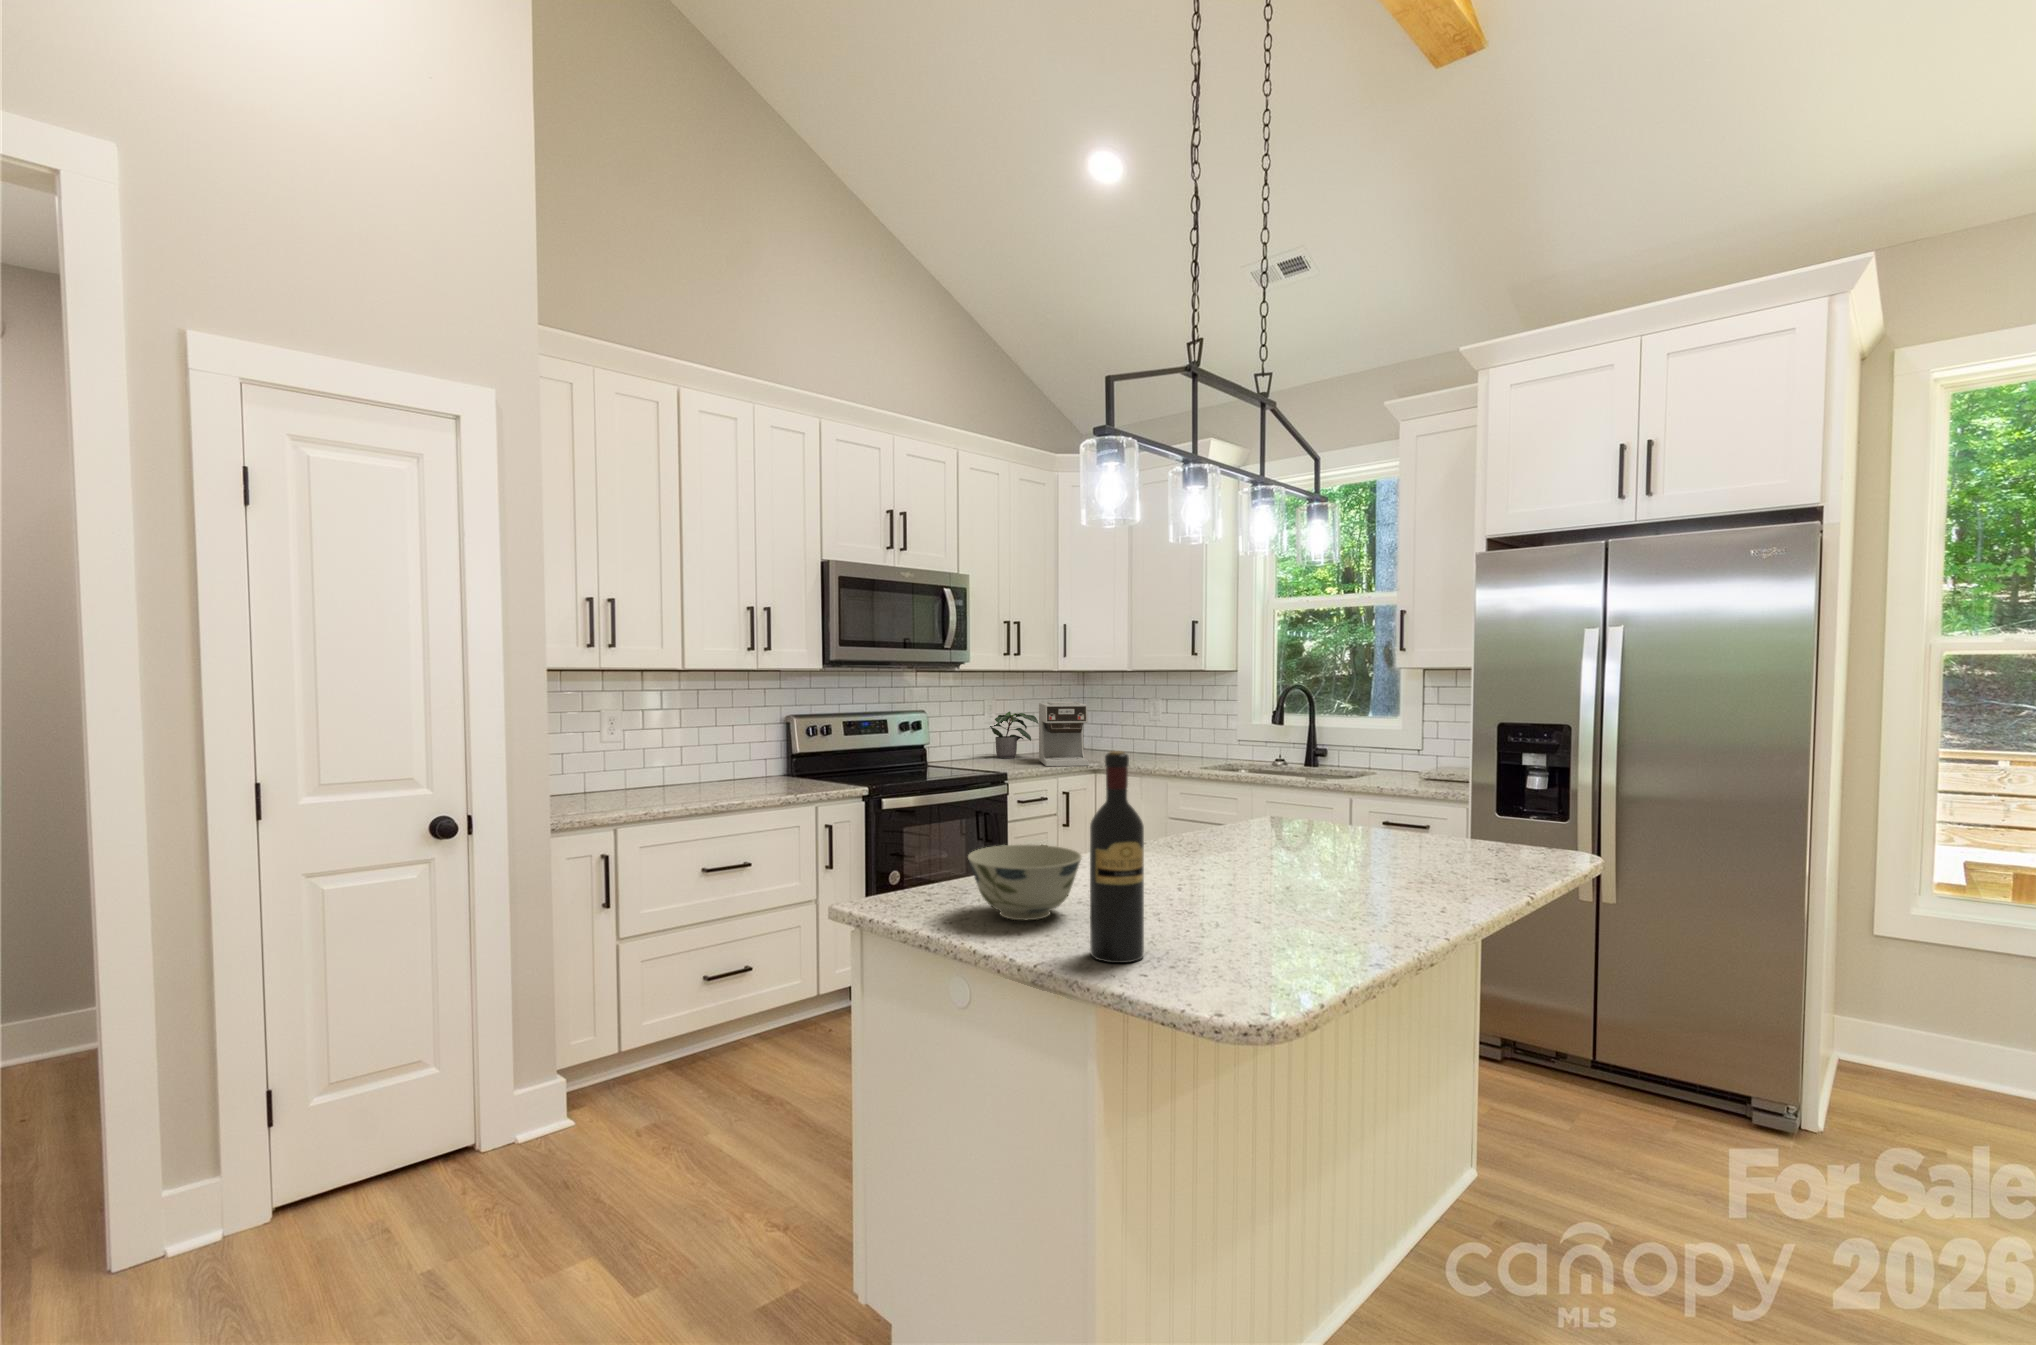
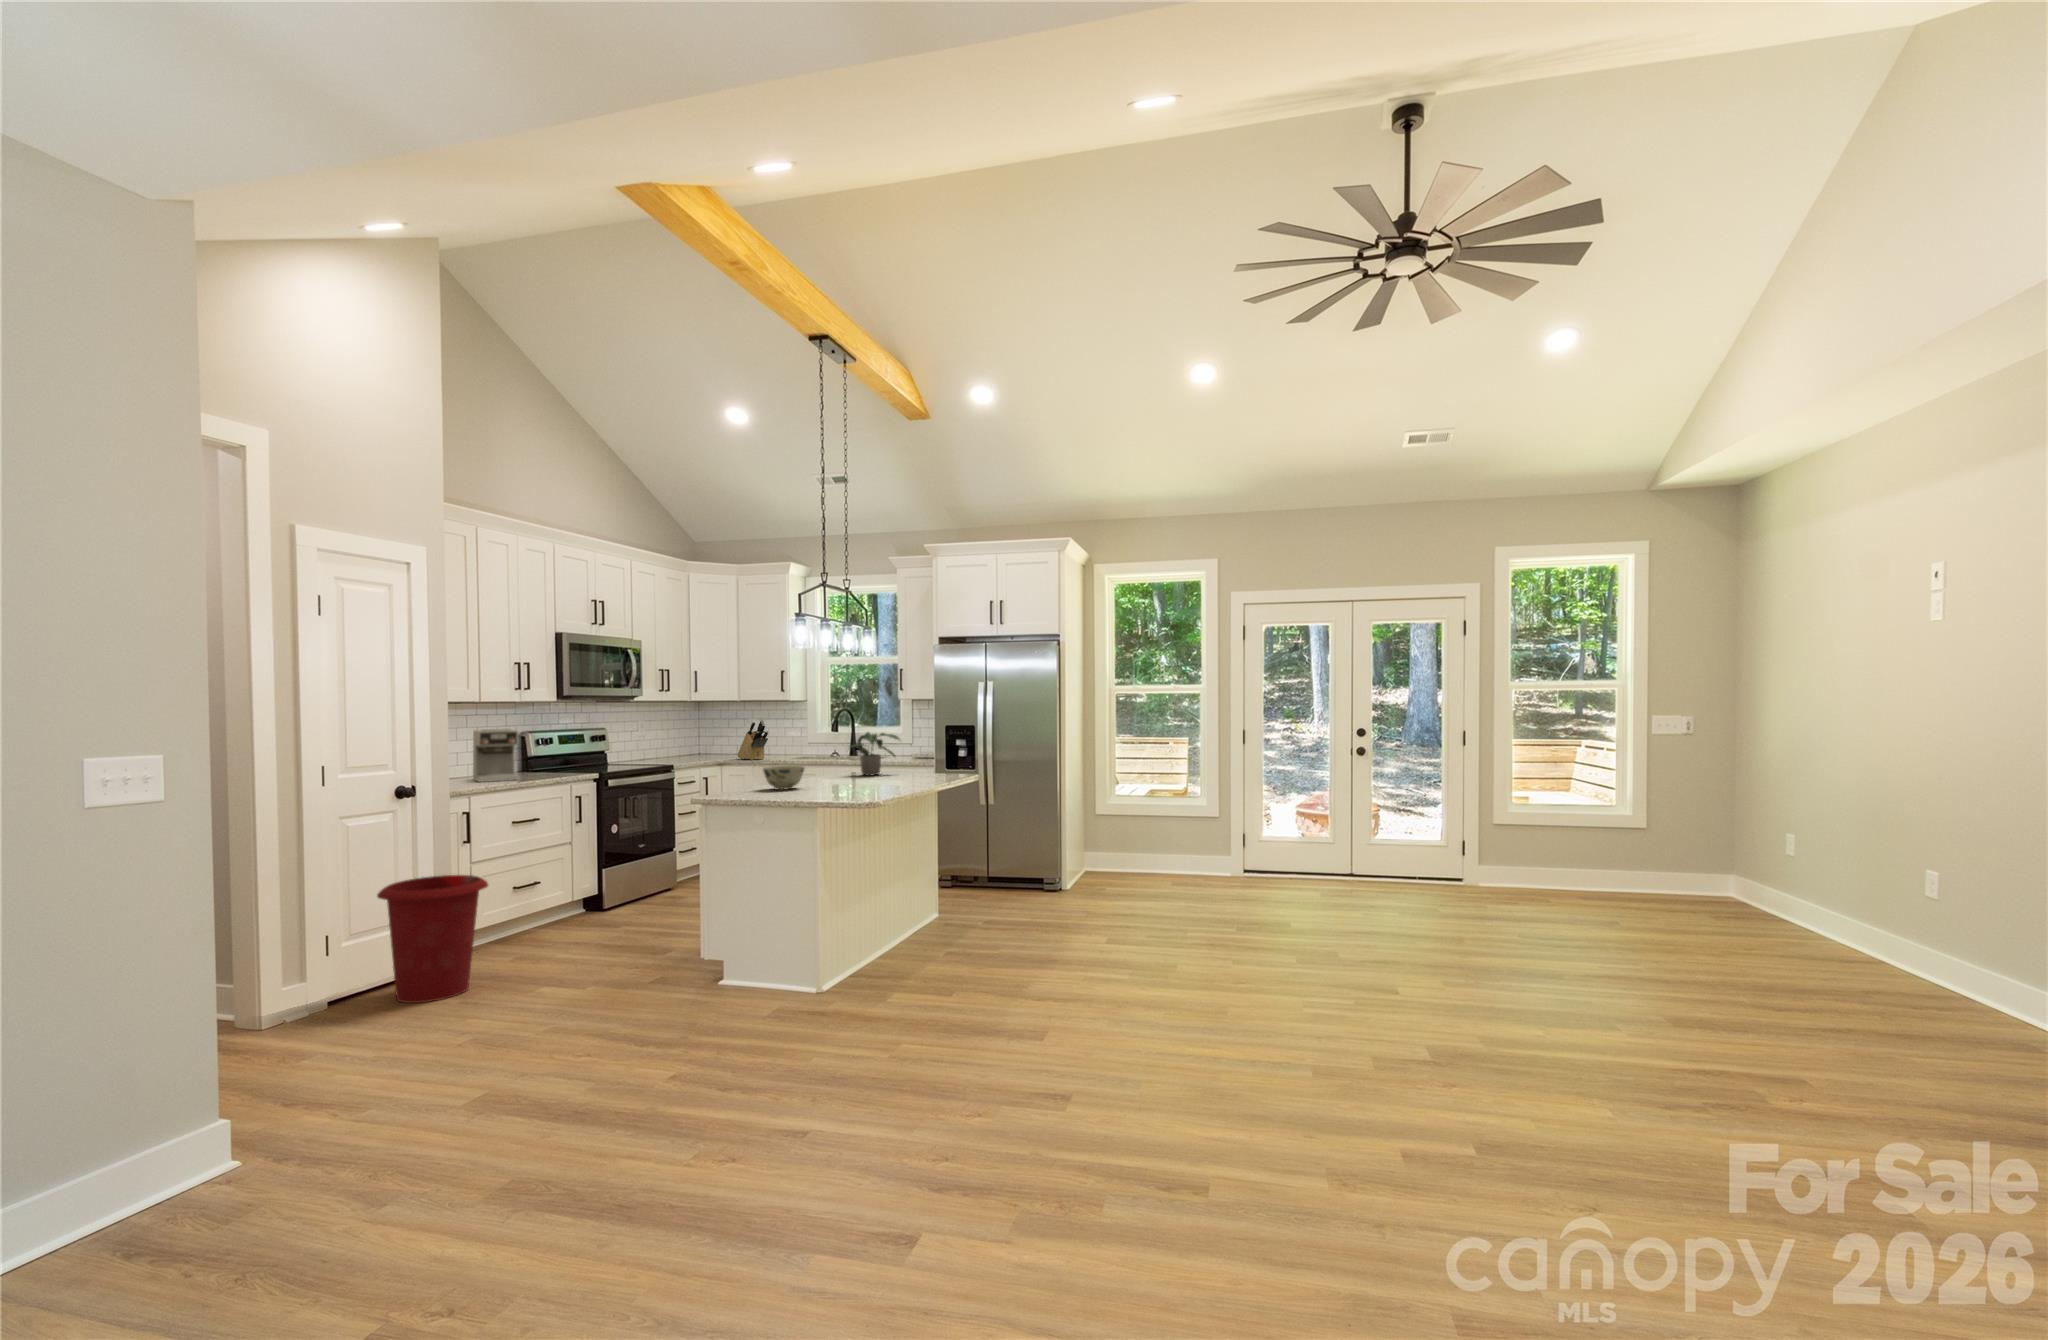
knife block: none [1127,701,1167,765] -> present [737,720,768,760]
coffee maker: present [1039,702,1088,766] -> present [473,728,518,782]
potted plant: present [990,712,1038,758] -> present [850,732,900,776]
wine bottle: present [1090,751,1144,963] -> none [820,725,837,791]
waste bin: none [324,984,536,1252] -> present [377,875,488,1003]

